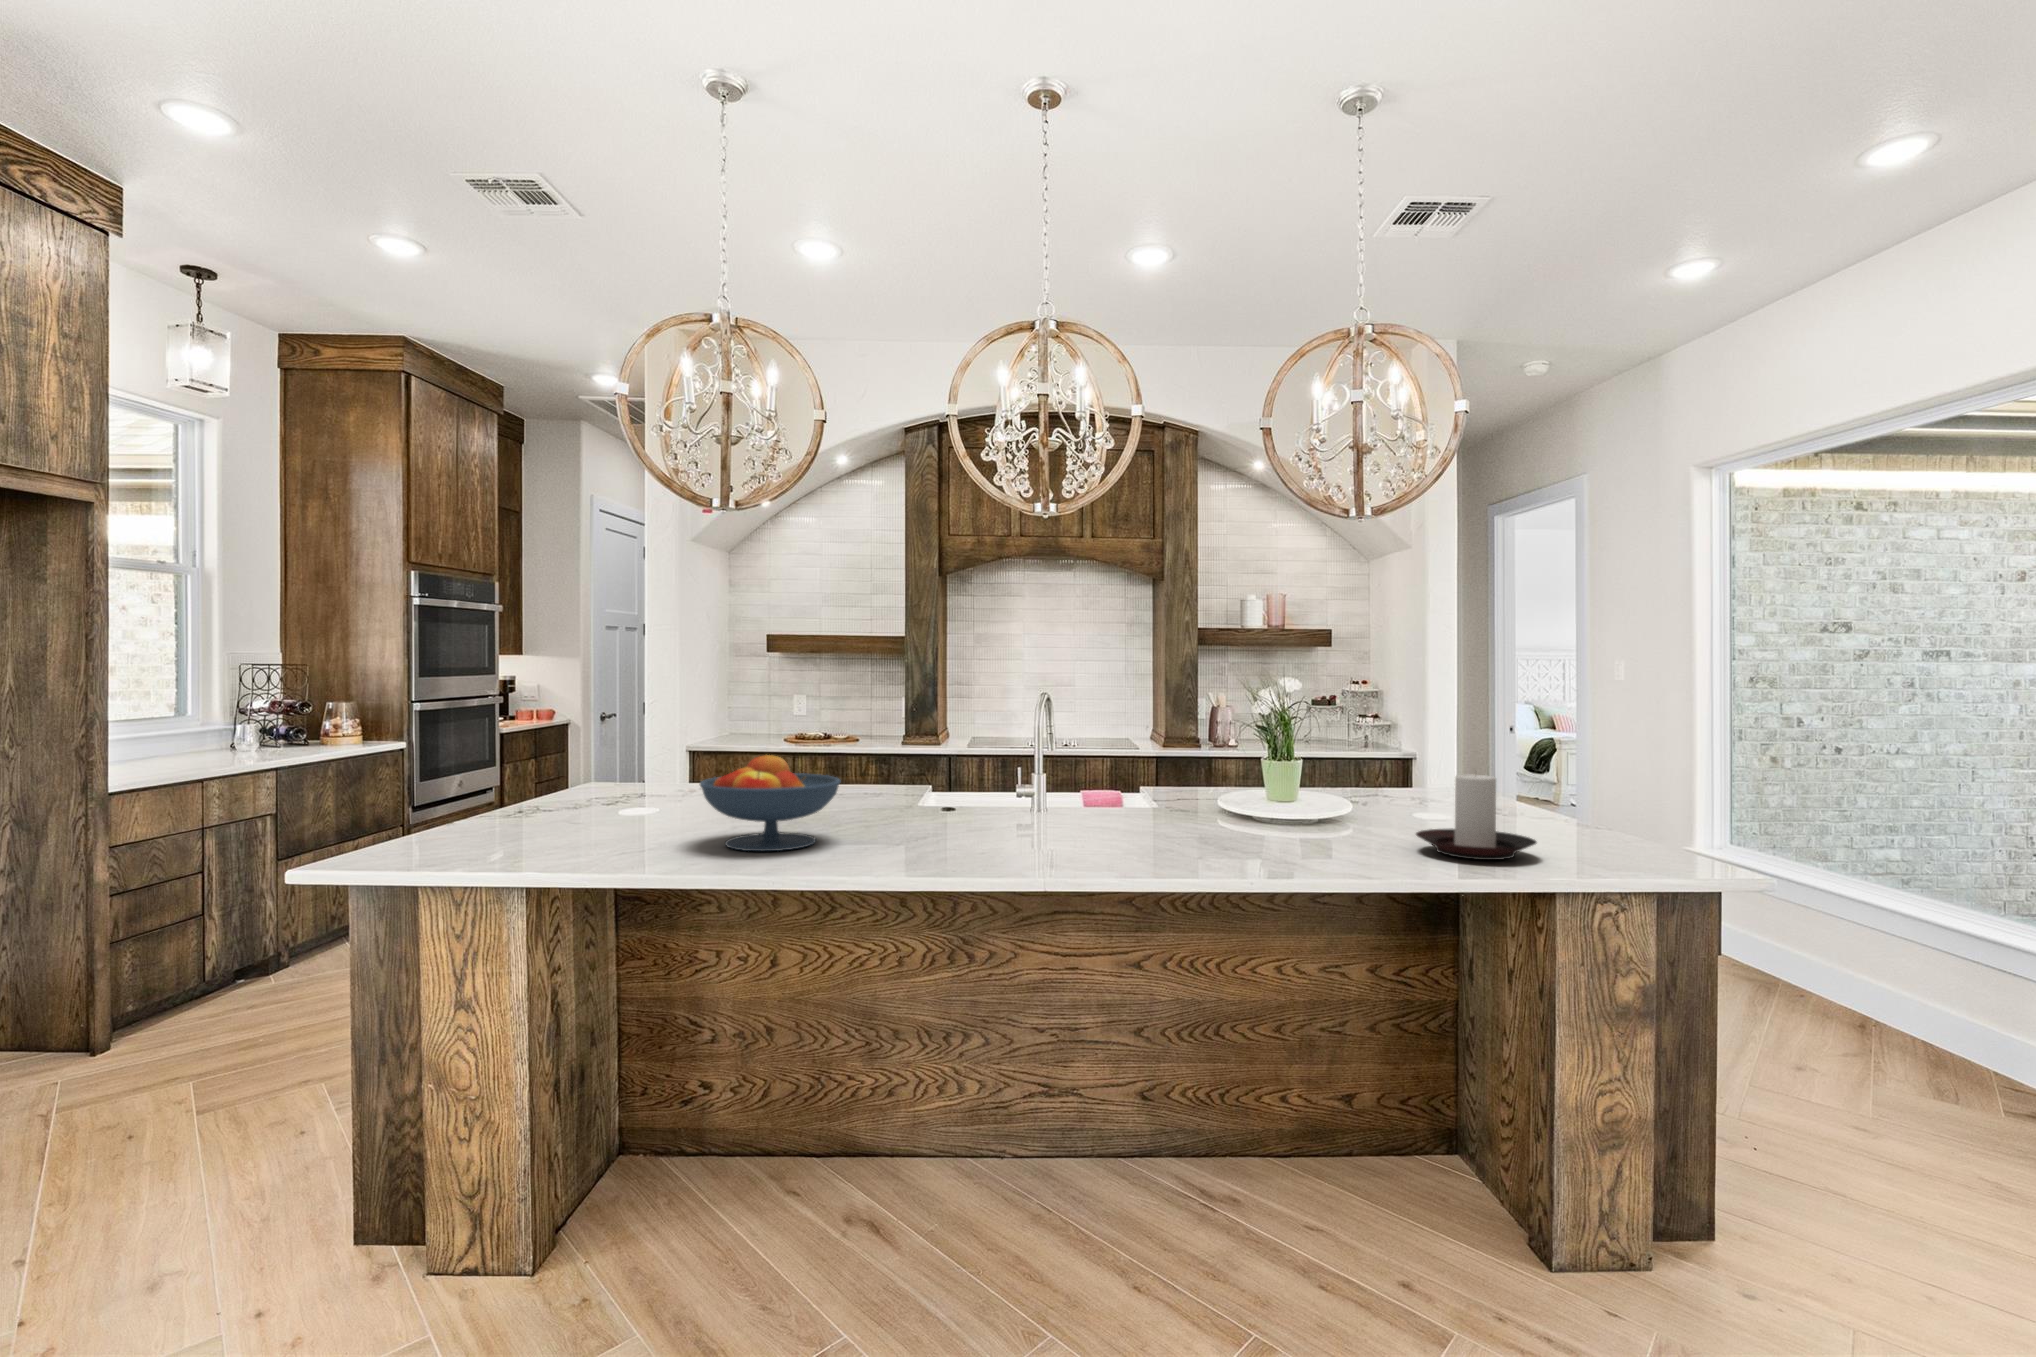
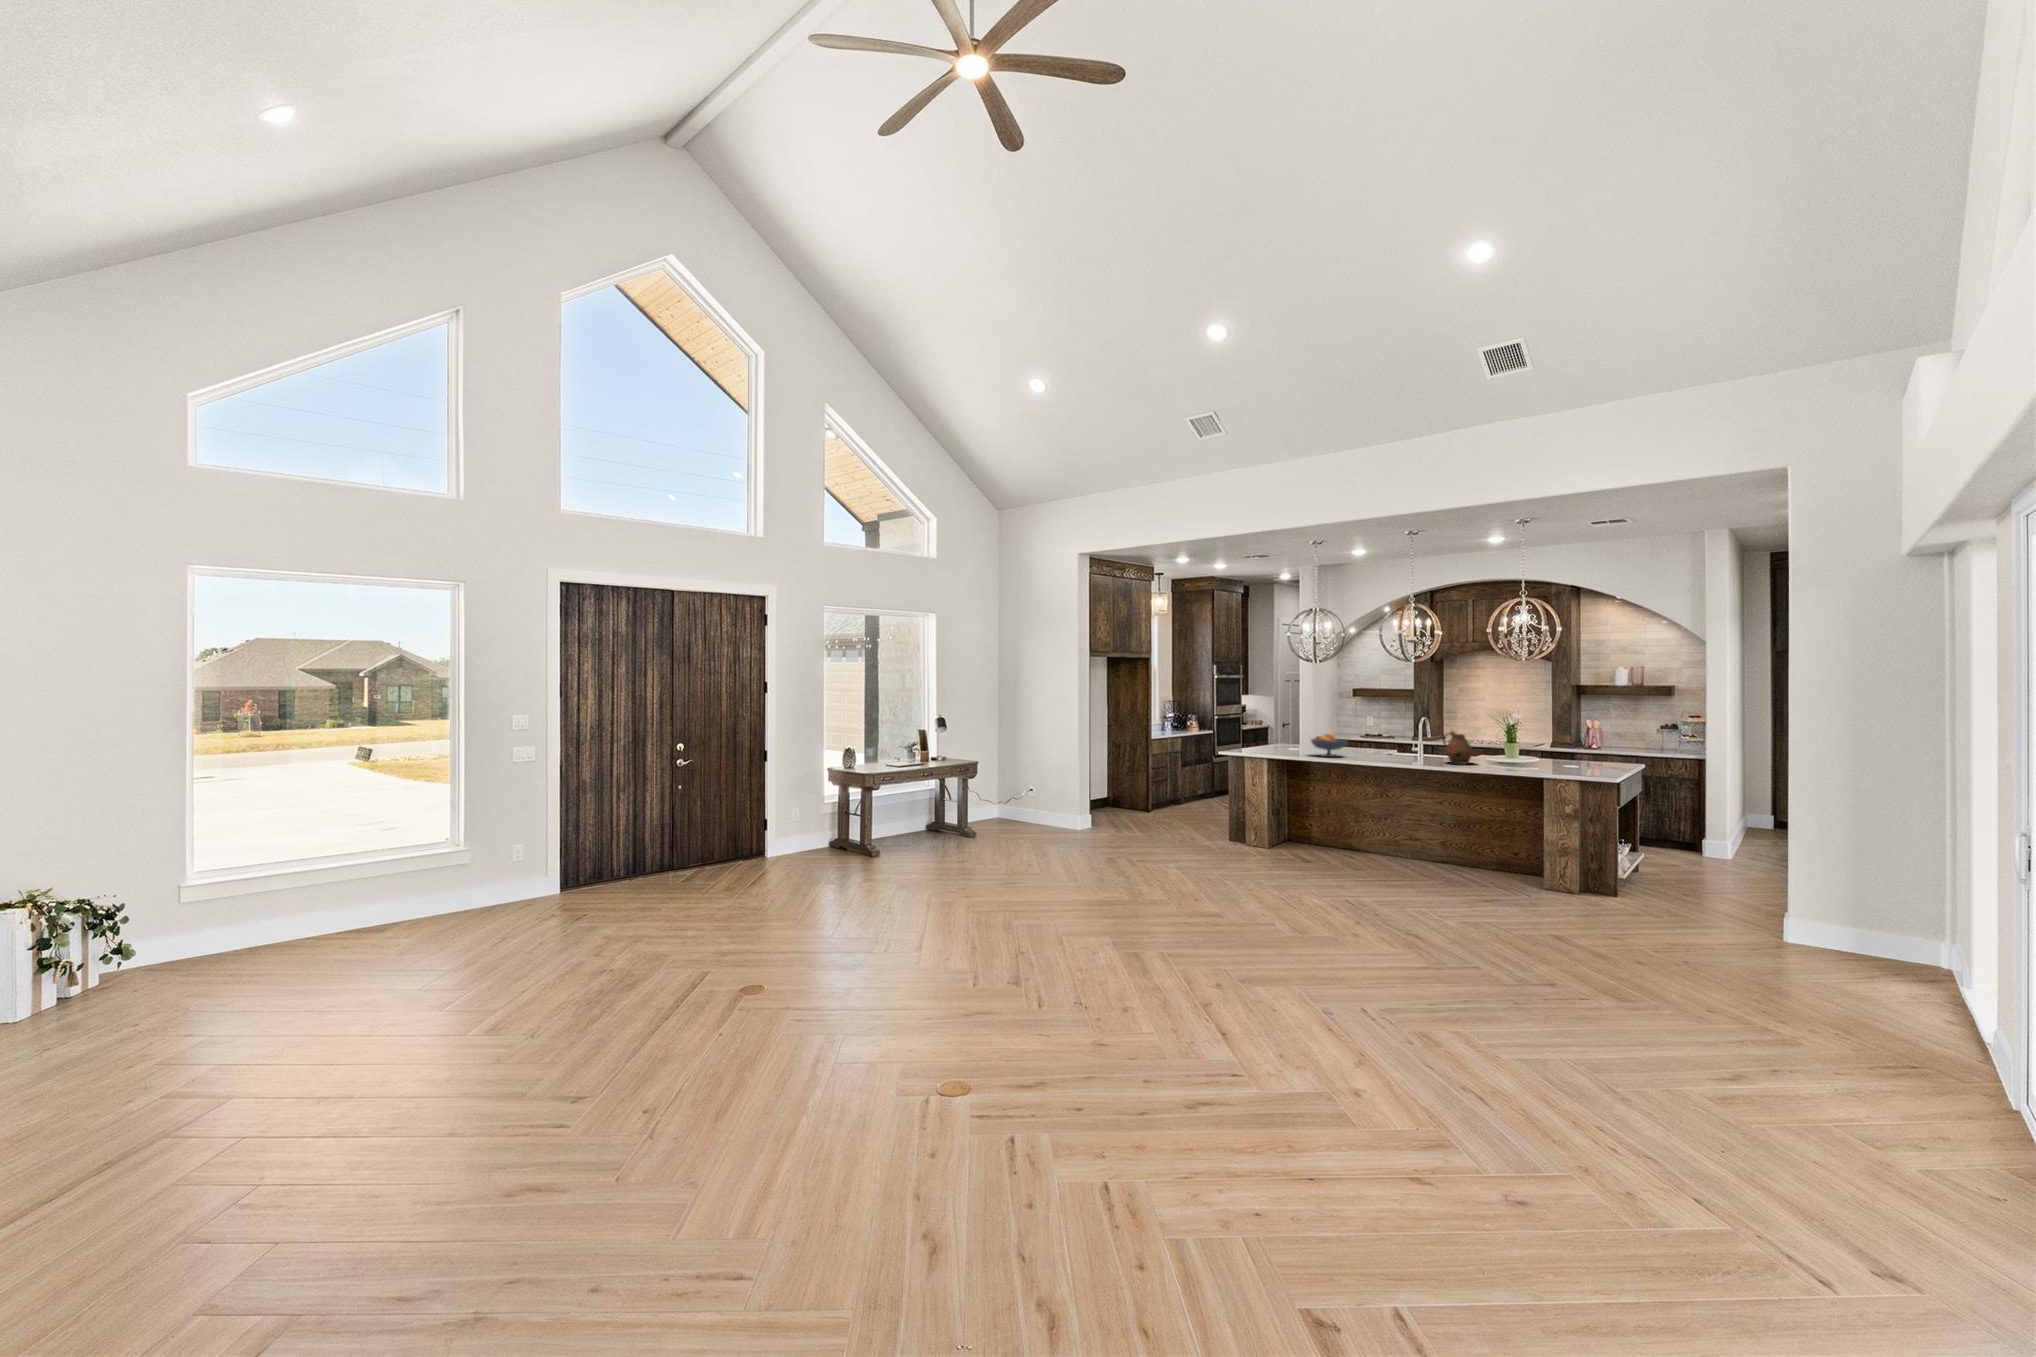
ceramic pitcher: none [1168,723,1281,850] -> present [1443,730,1472,764]
candle holder: present [1416,774,1536,860] -> none [1512,746,1549,771]

